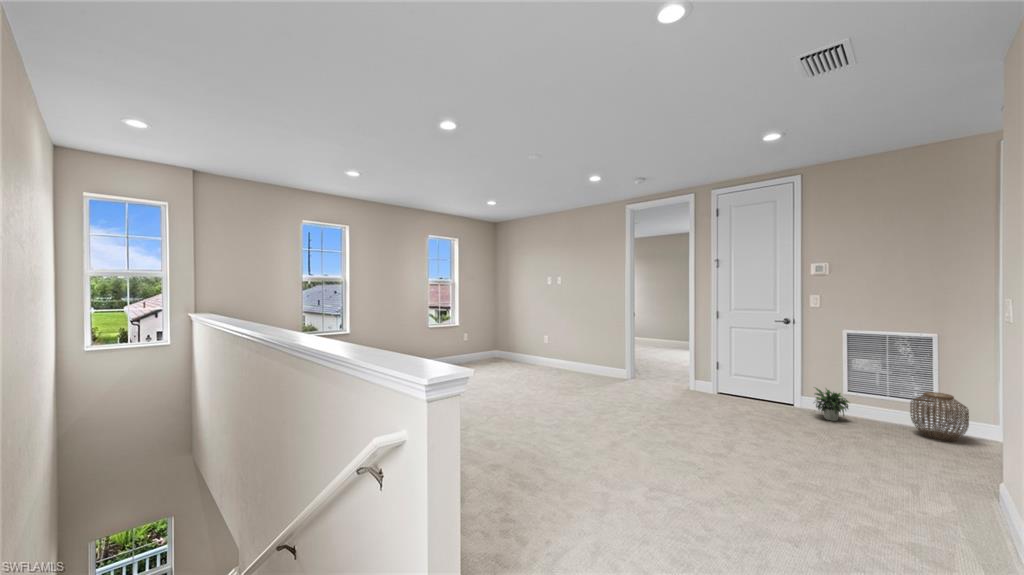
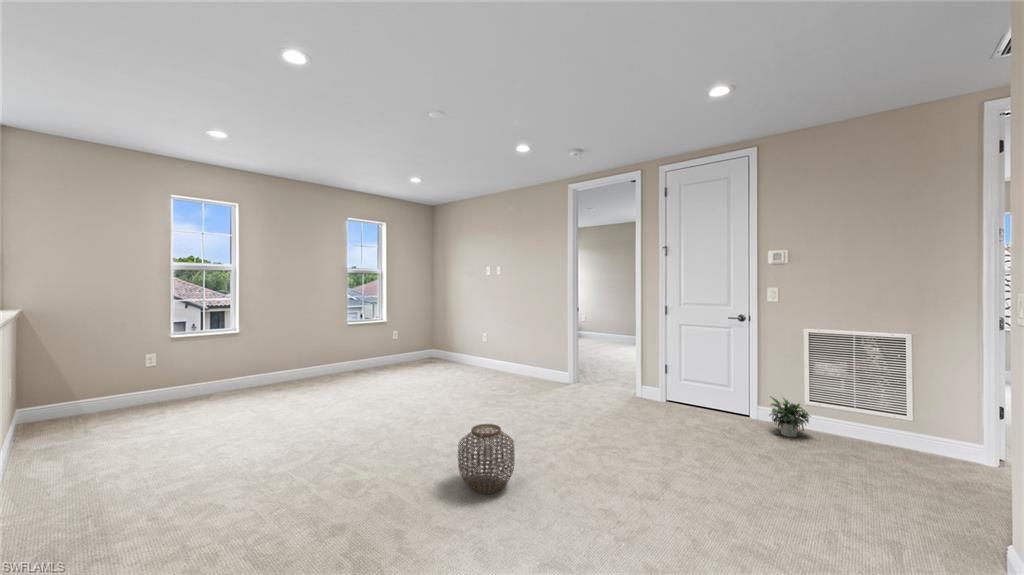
woven basket: present [910,392,969,441] -> present [458,424,515,494]

